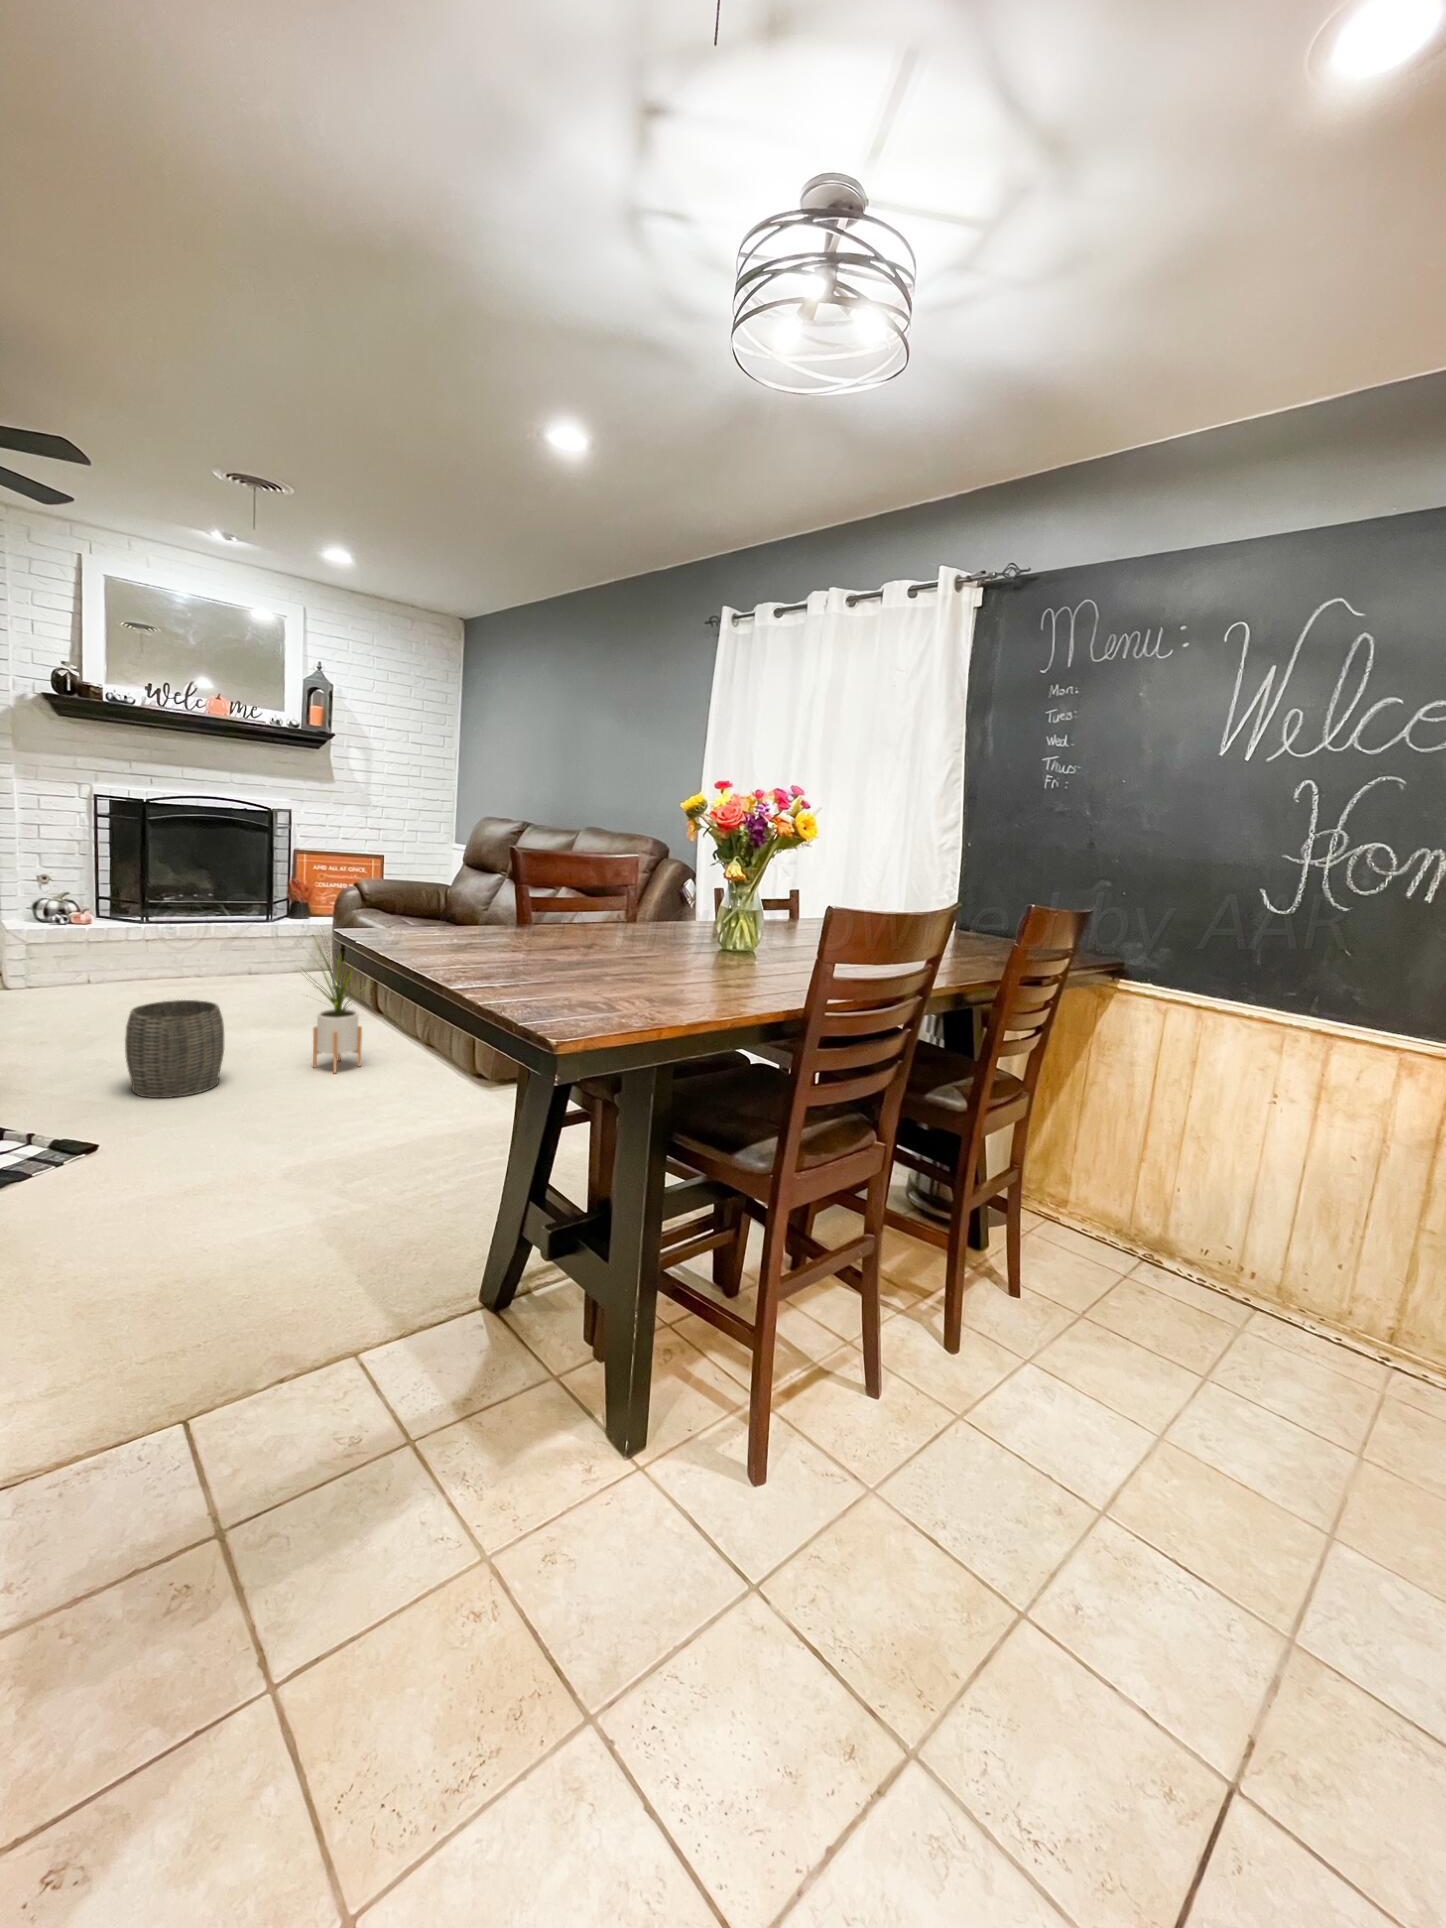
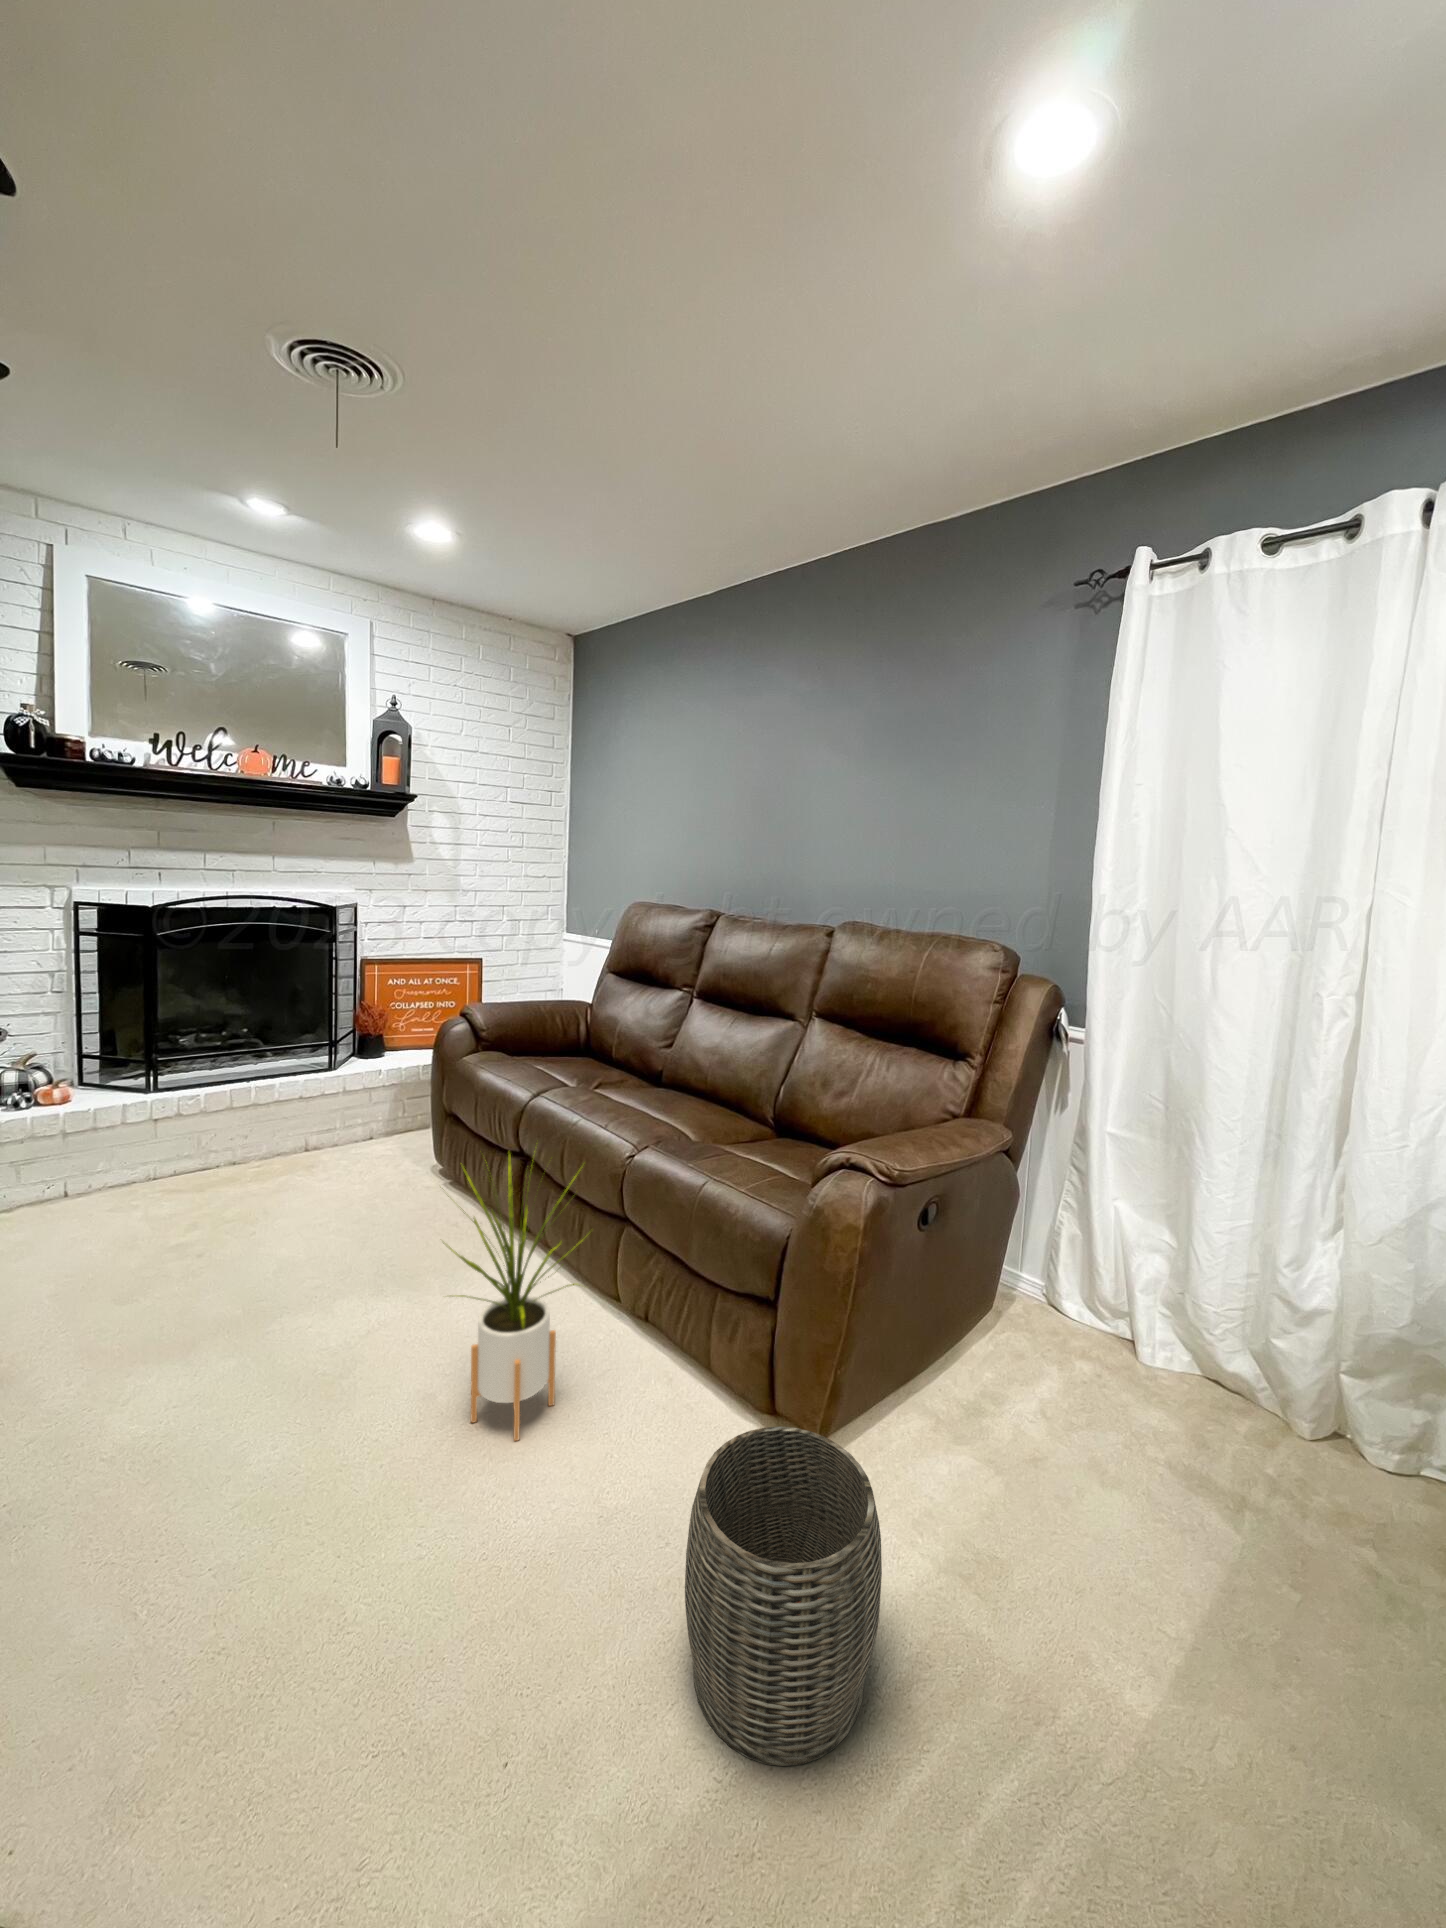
woven basket: present [125,1000,224,1098] -> present [685,1427,882,1766]

